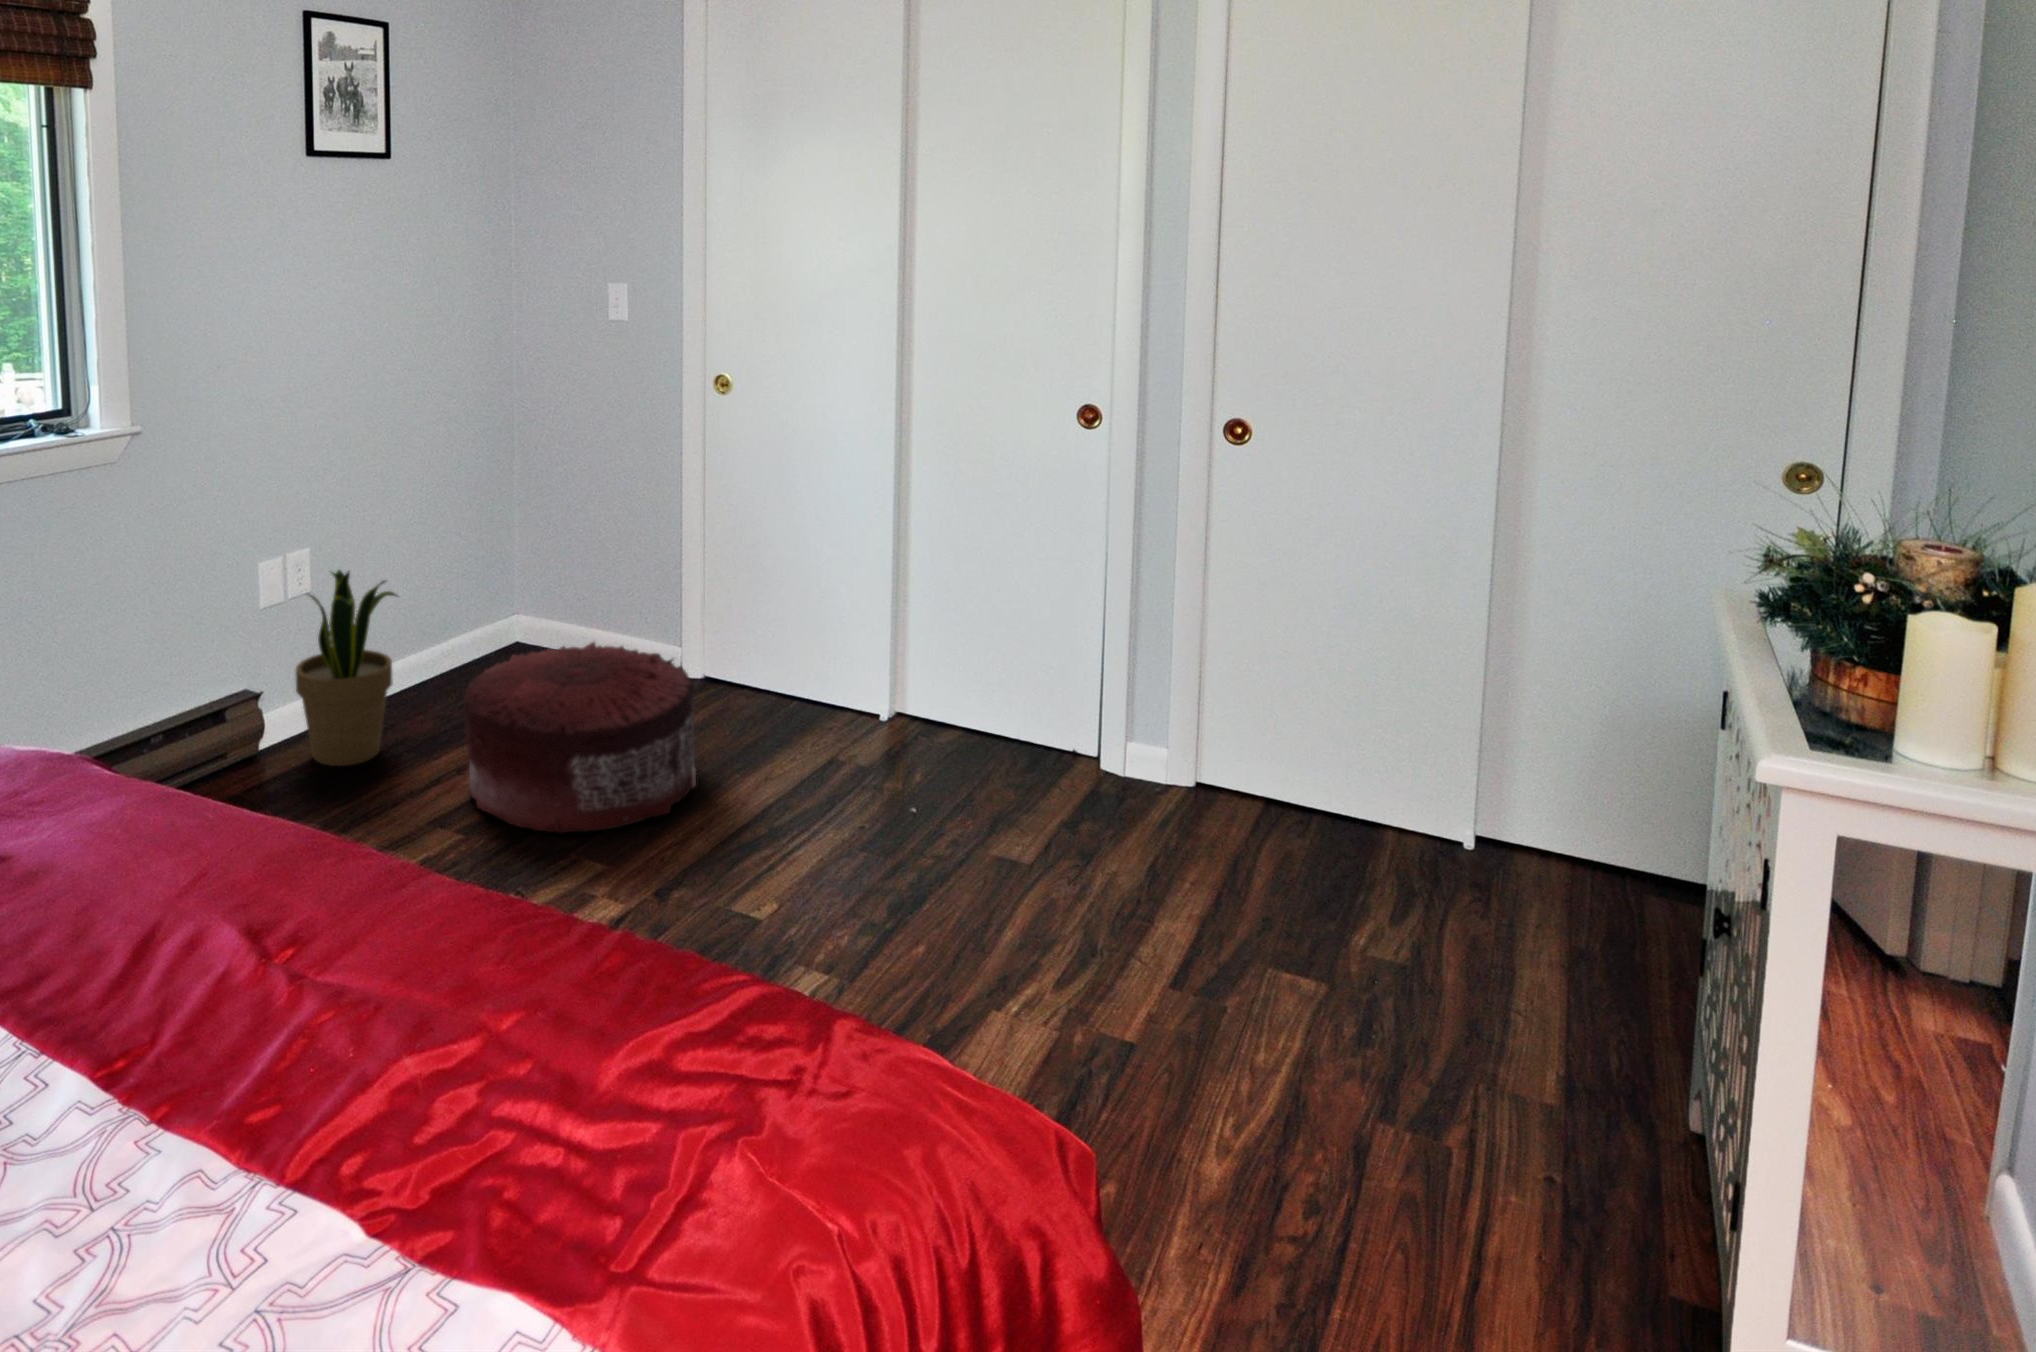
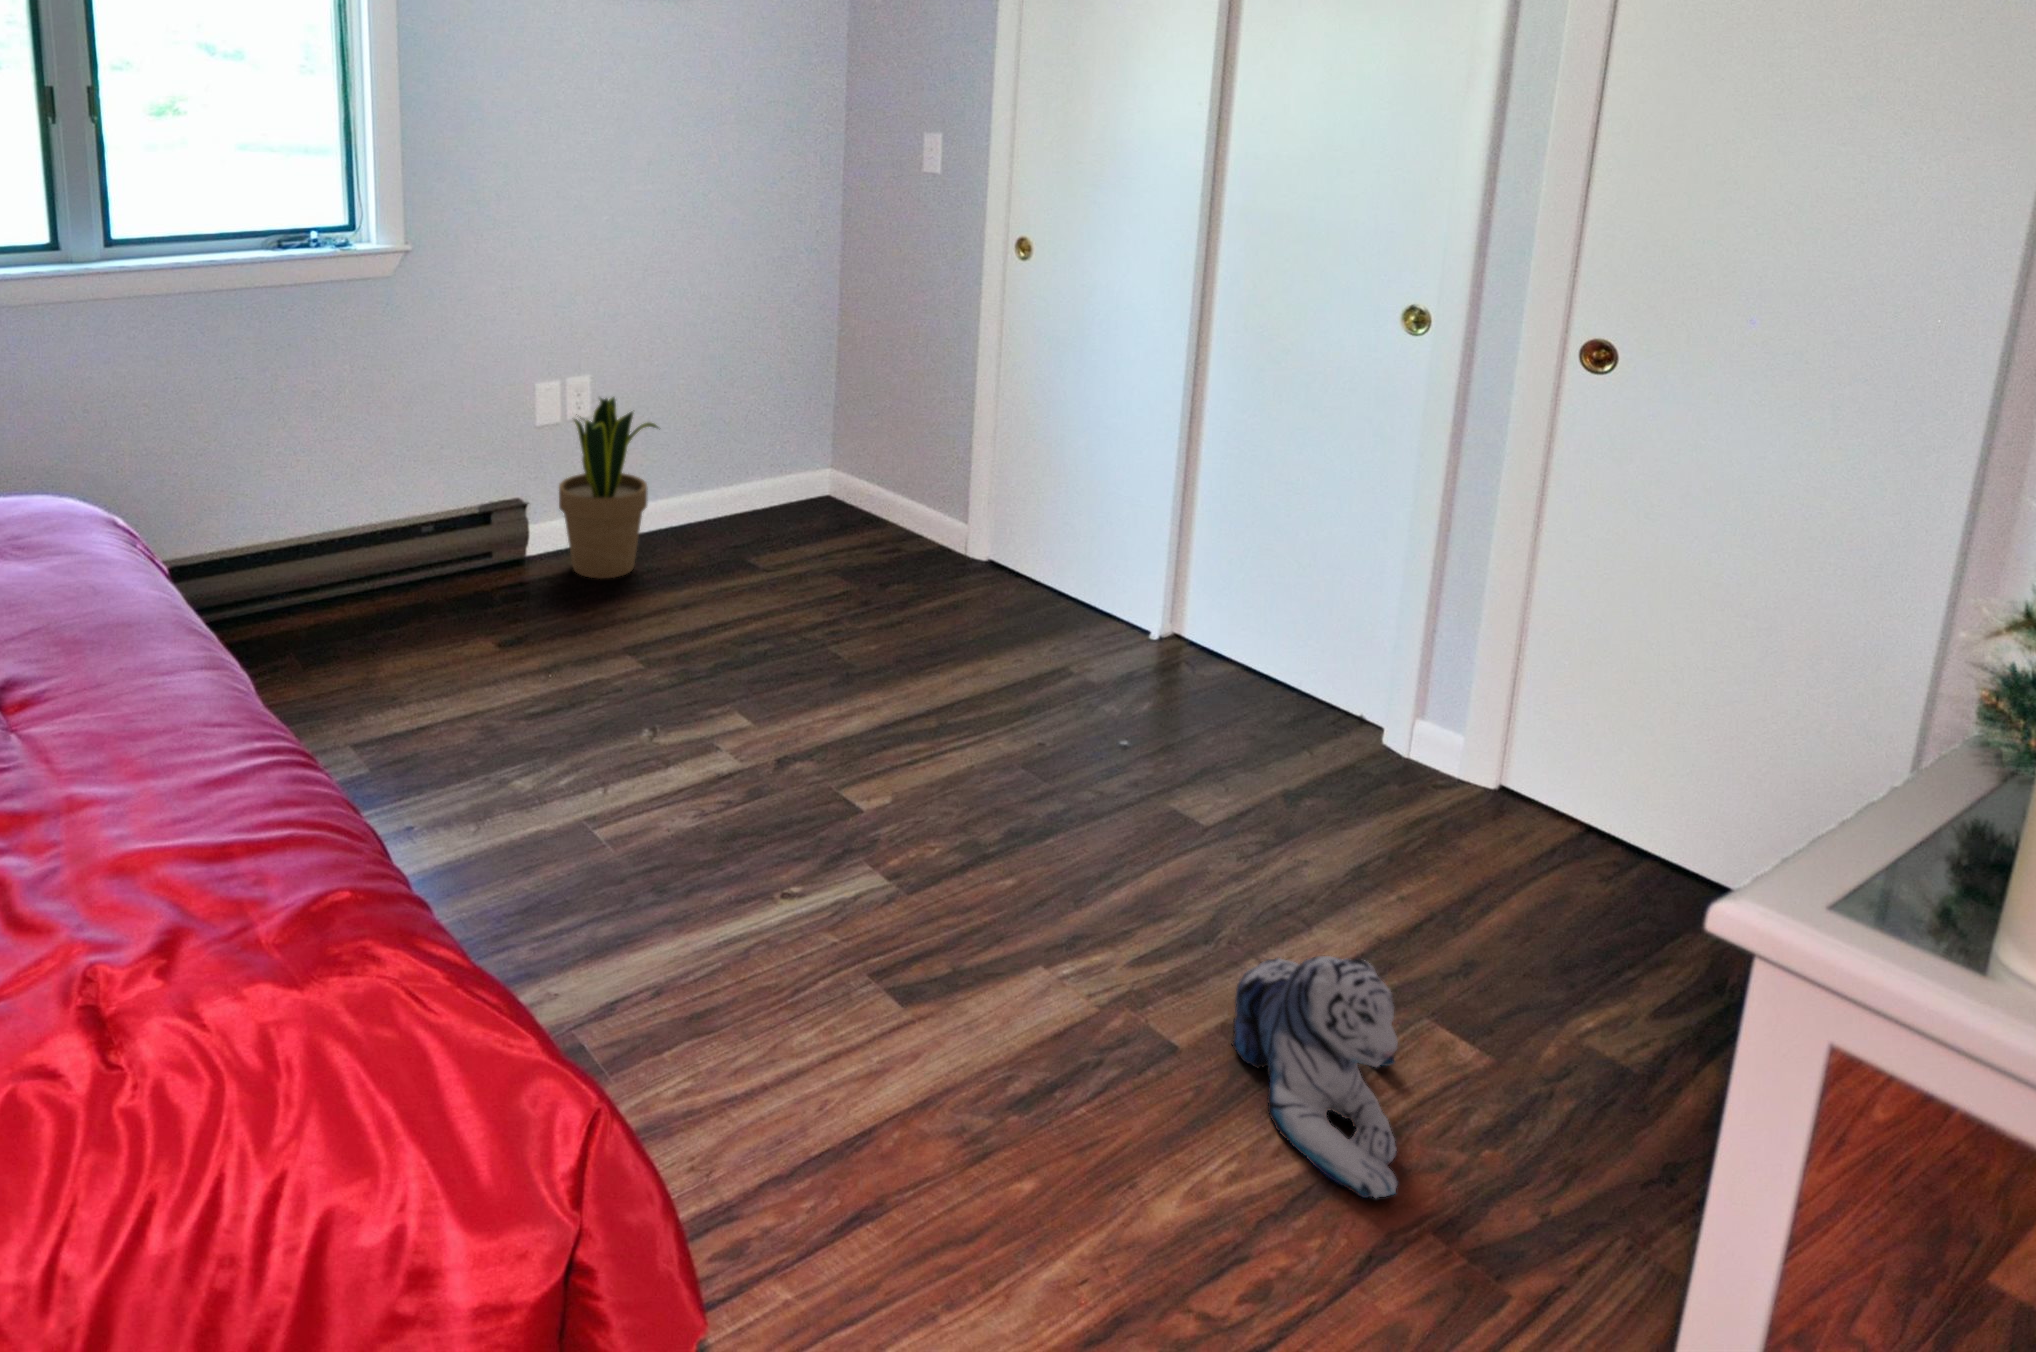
pouf: present [463,642,696,833] -> none [668,498,909,684]
plush toy: none [1151,924,1341,1107] -> present [1232,956,1398,1198]

